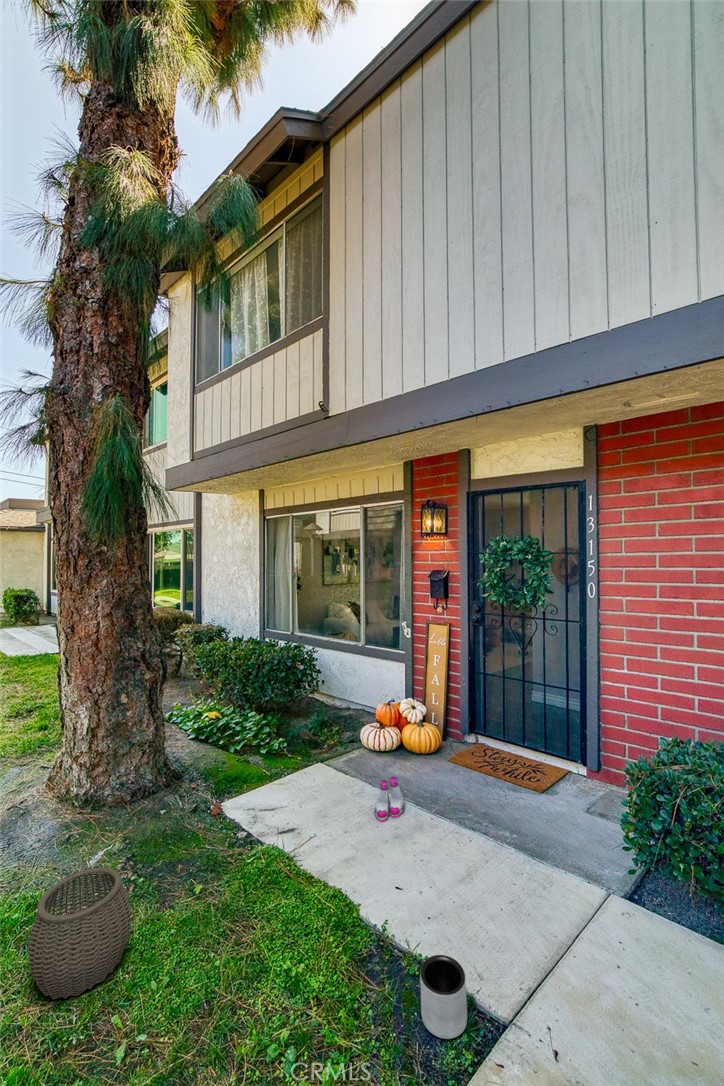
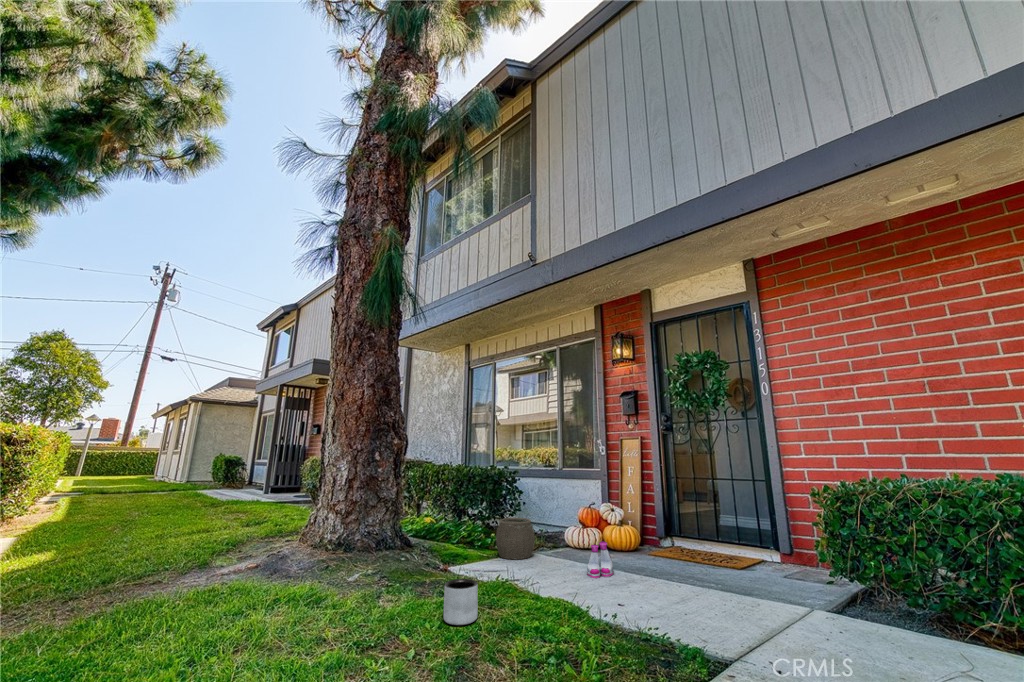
woven basket: present [28,867,131,999] -> present [496,518,535,560]
planter: present [420,955,467,1039] -> present [444,579,478,625]

